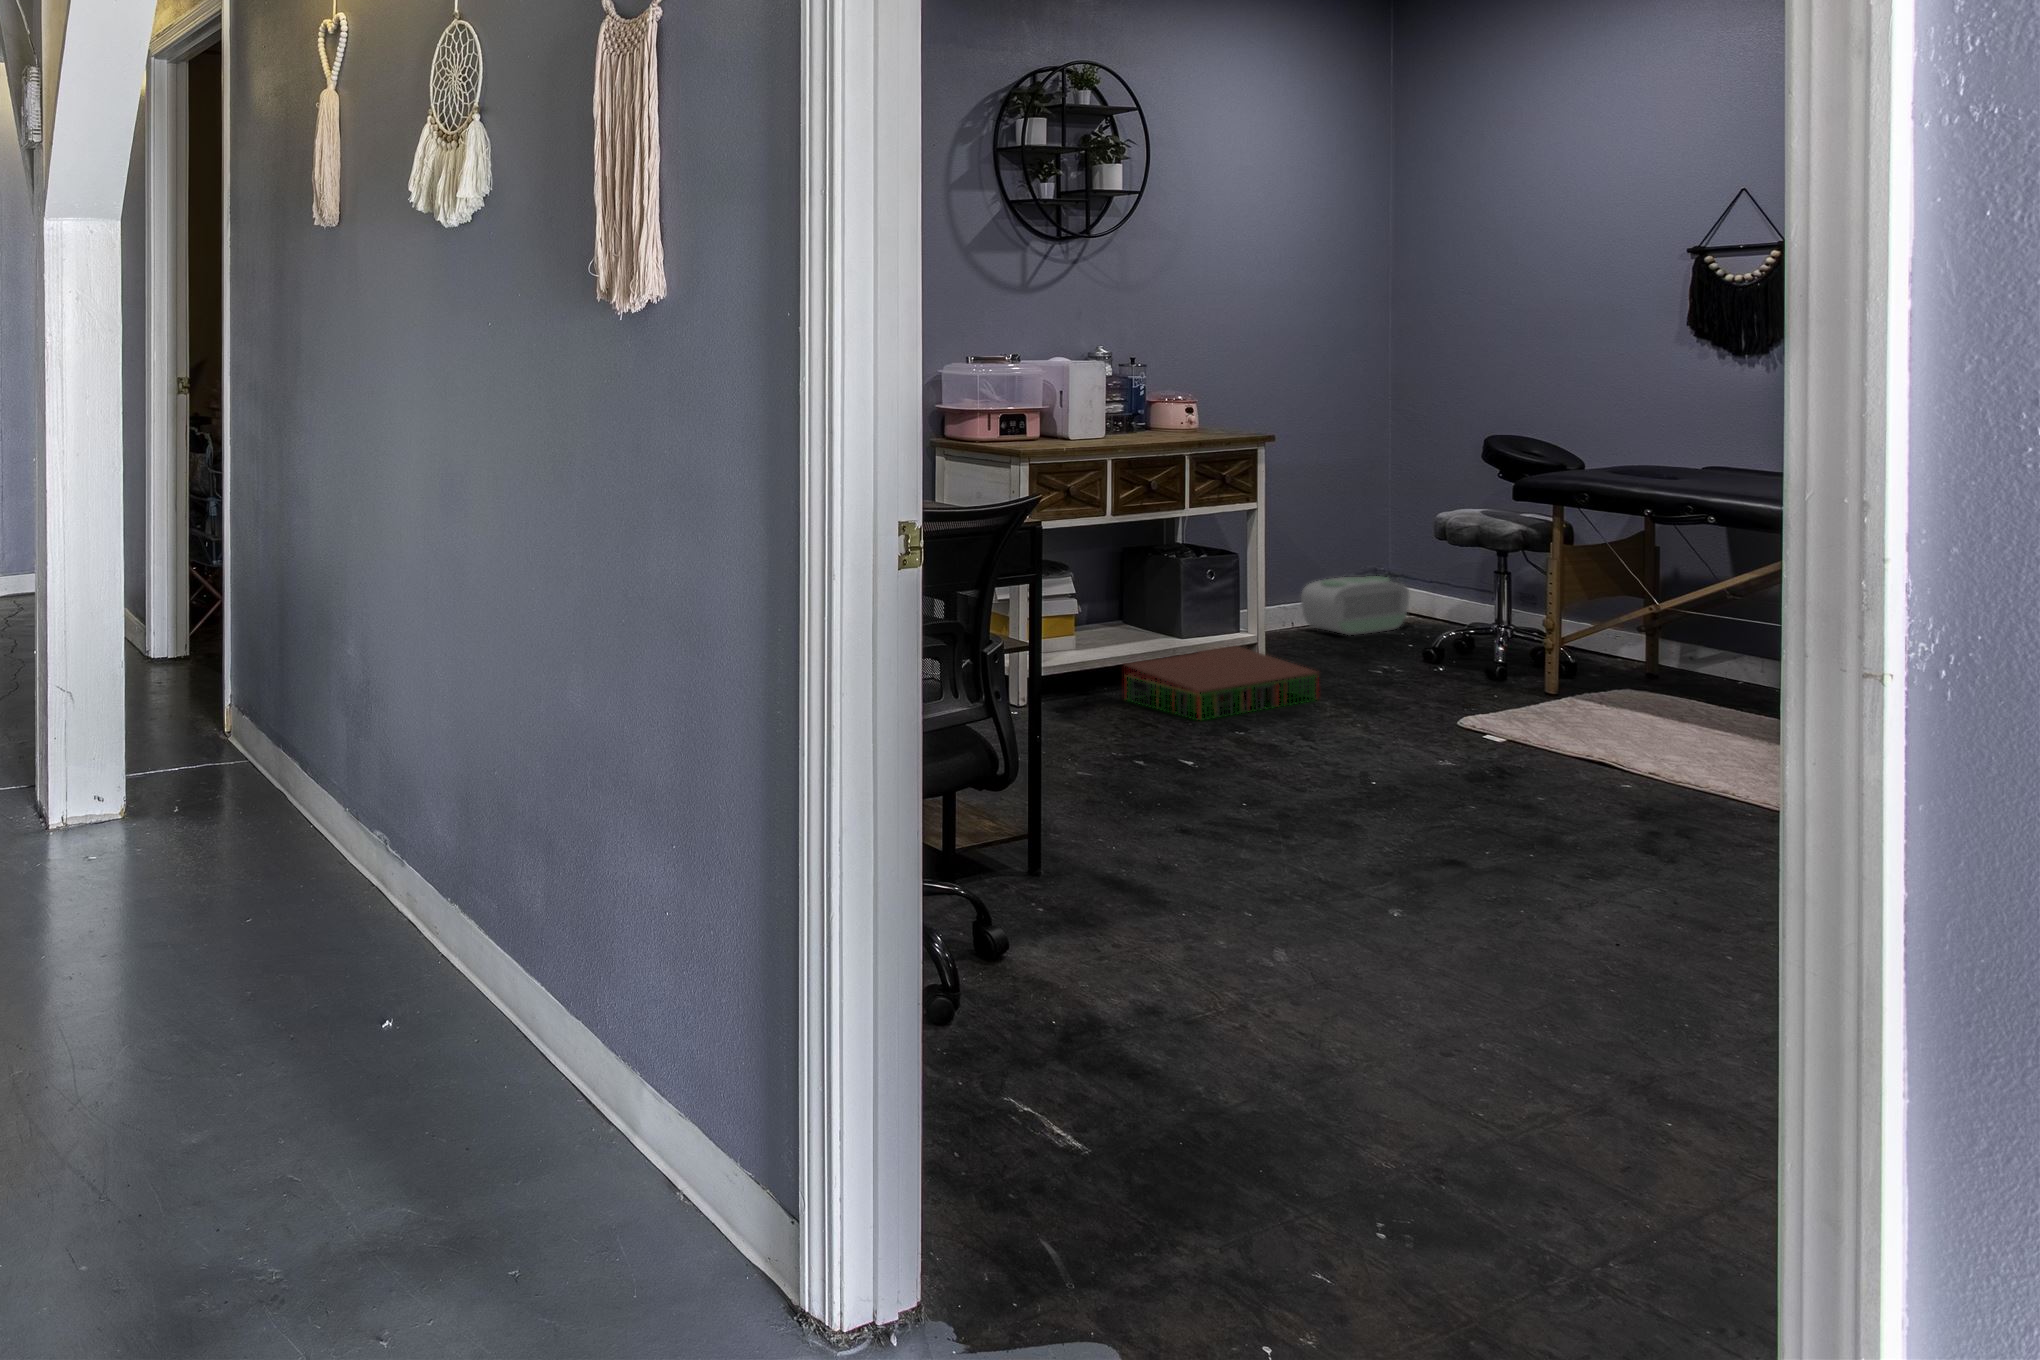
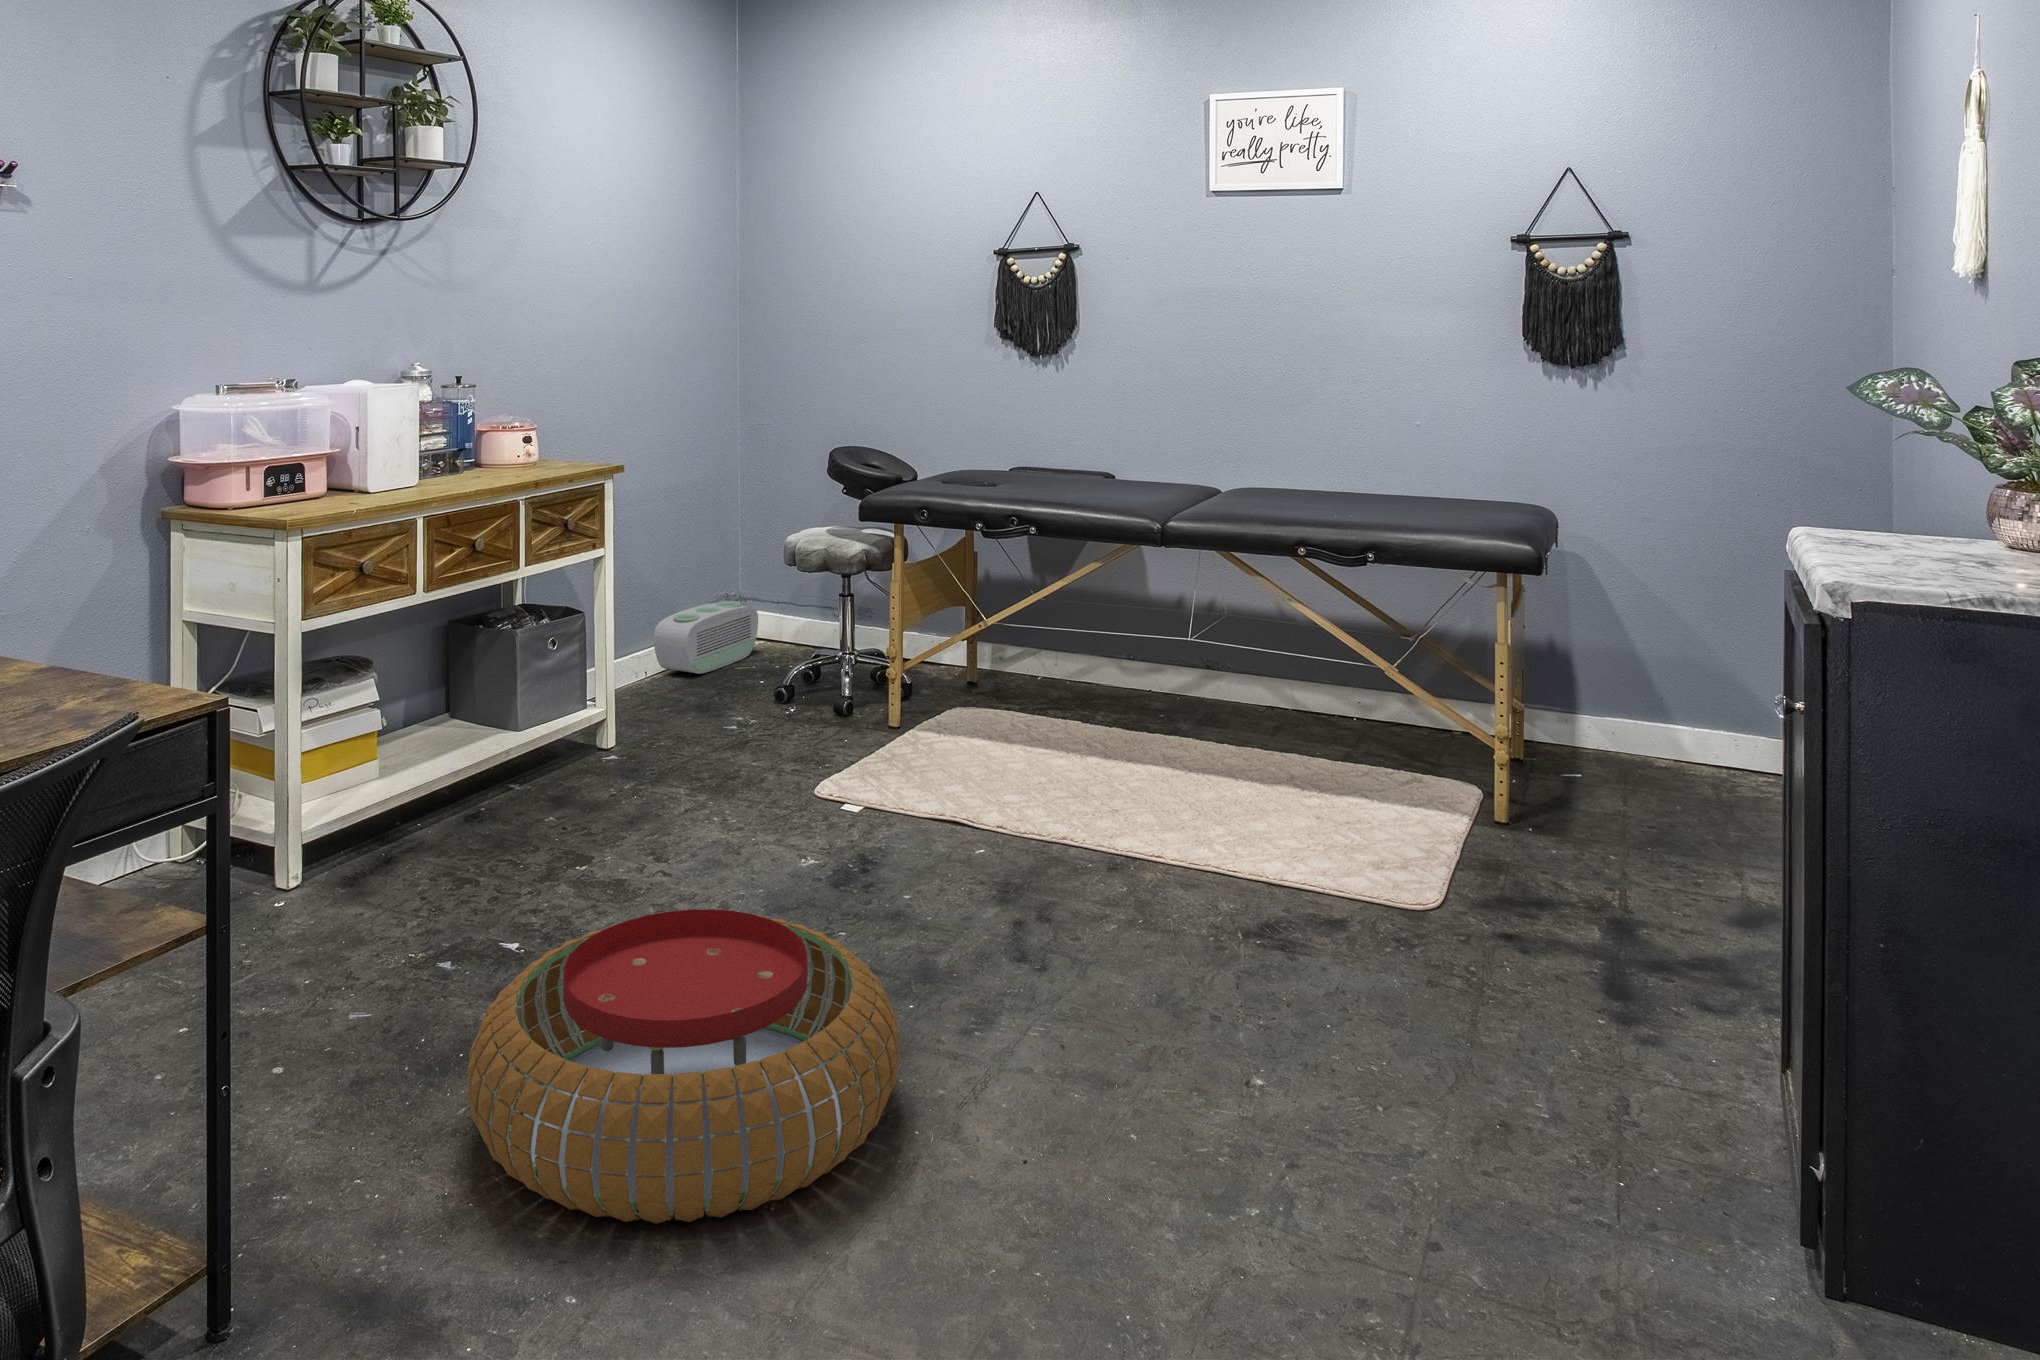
storage bin: present [1124,646,1319,719] -> none [440,726,674,855]
pouf: none [1168,728,1504,902] -> present [467,909,899,1224]

